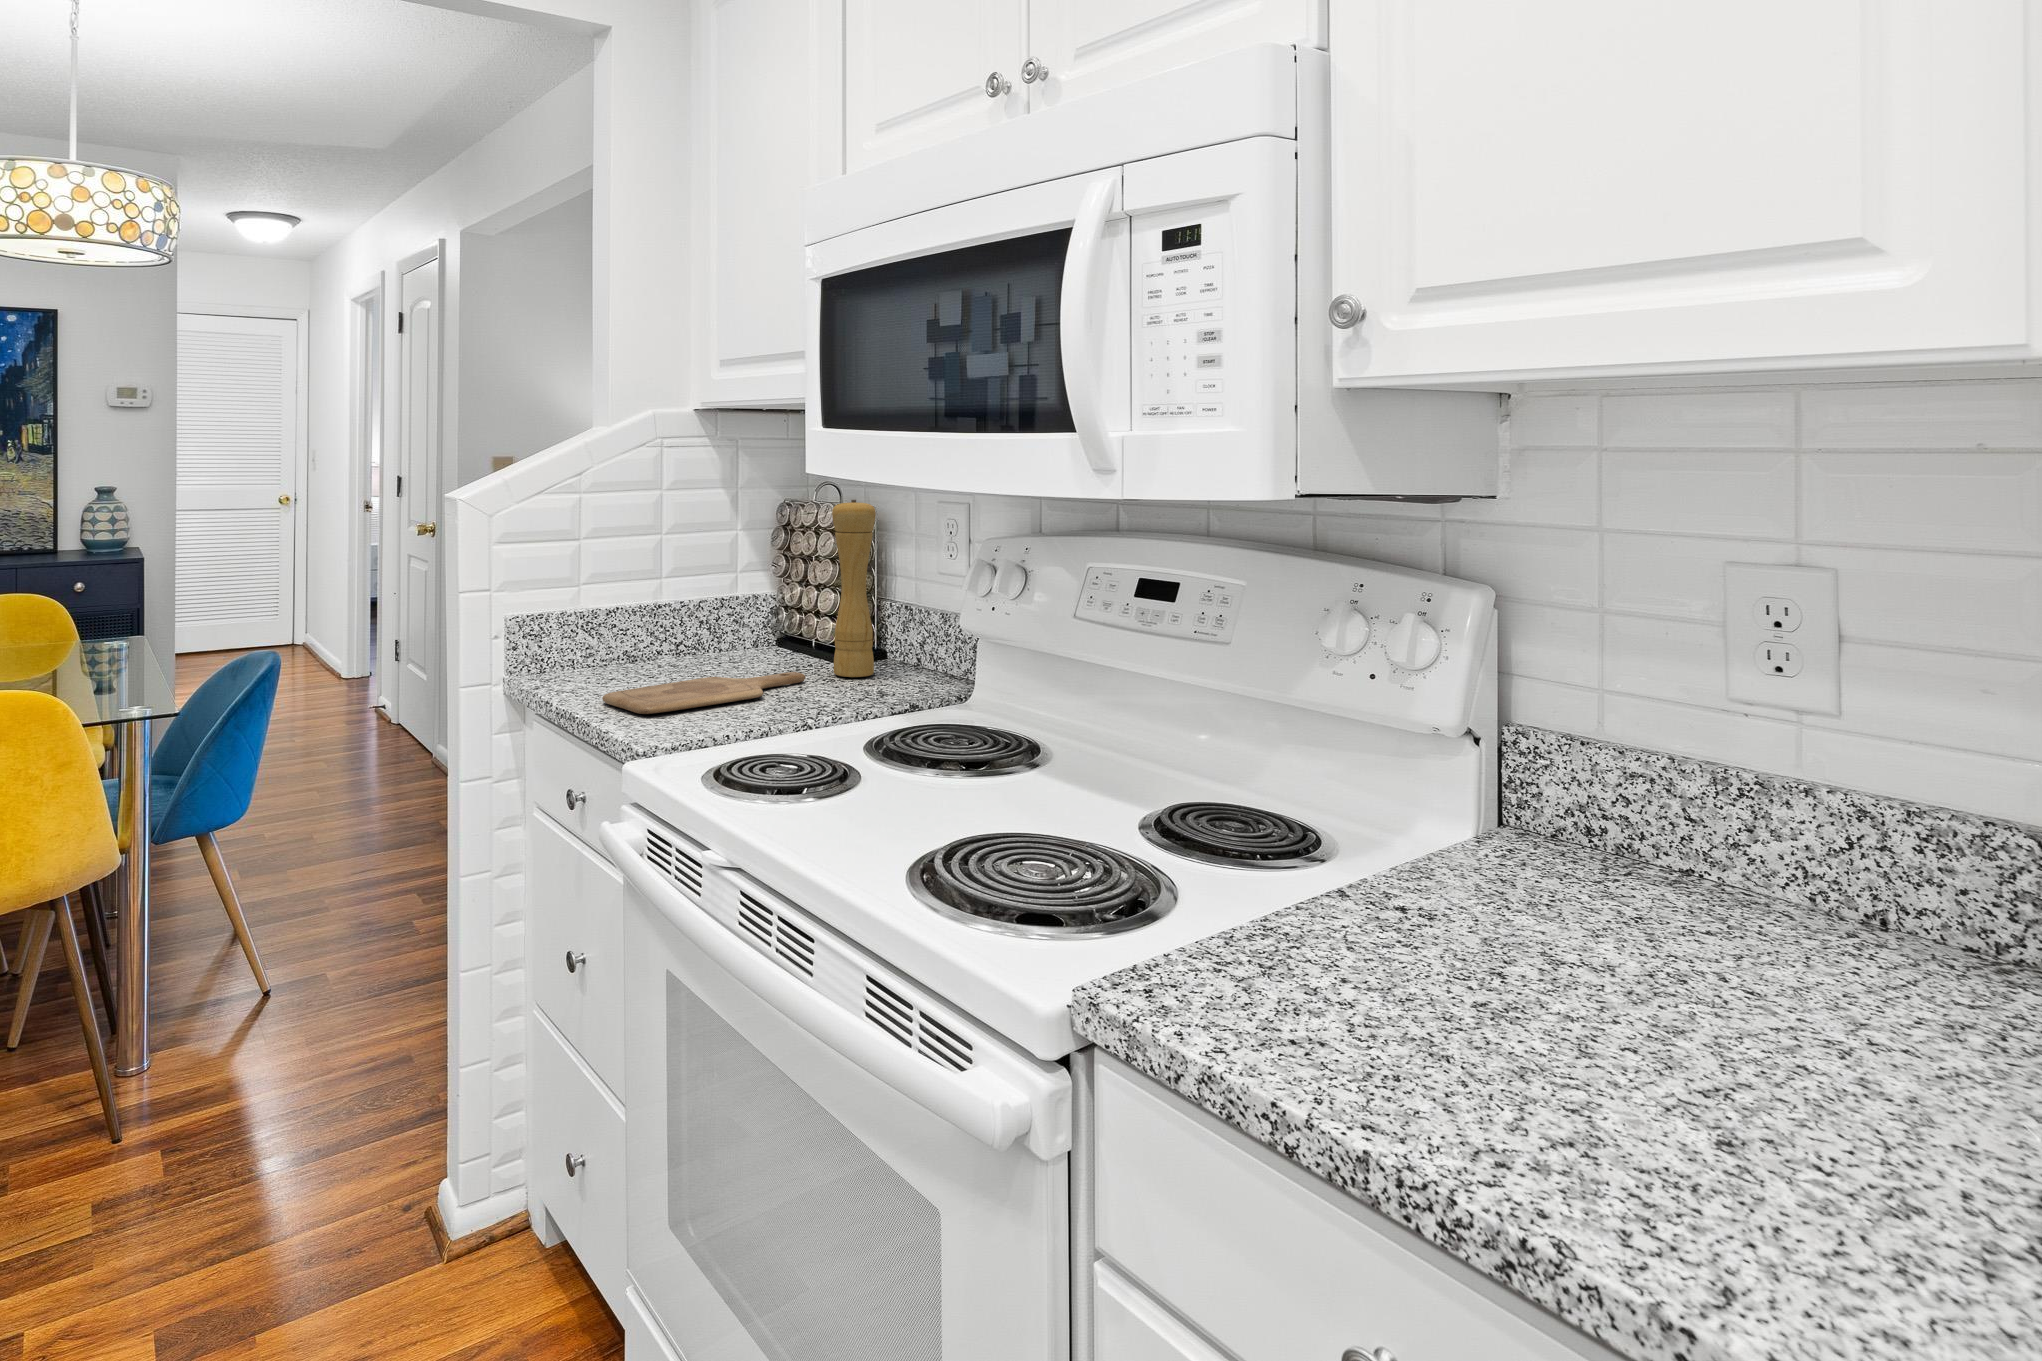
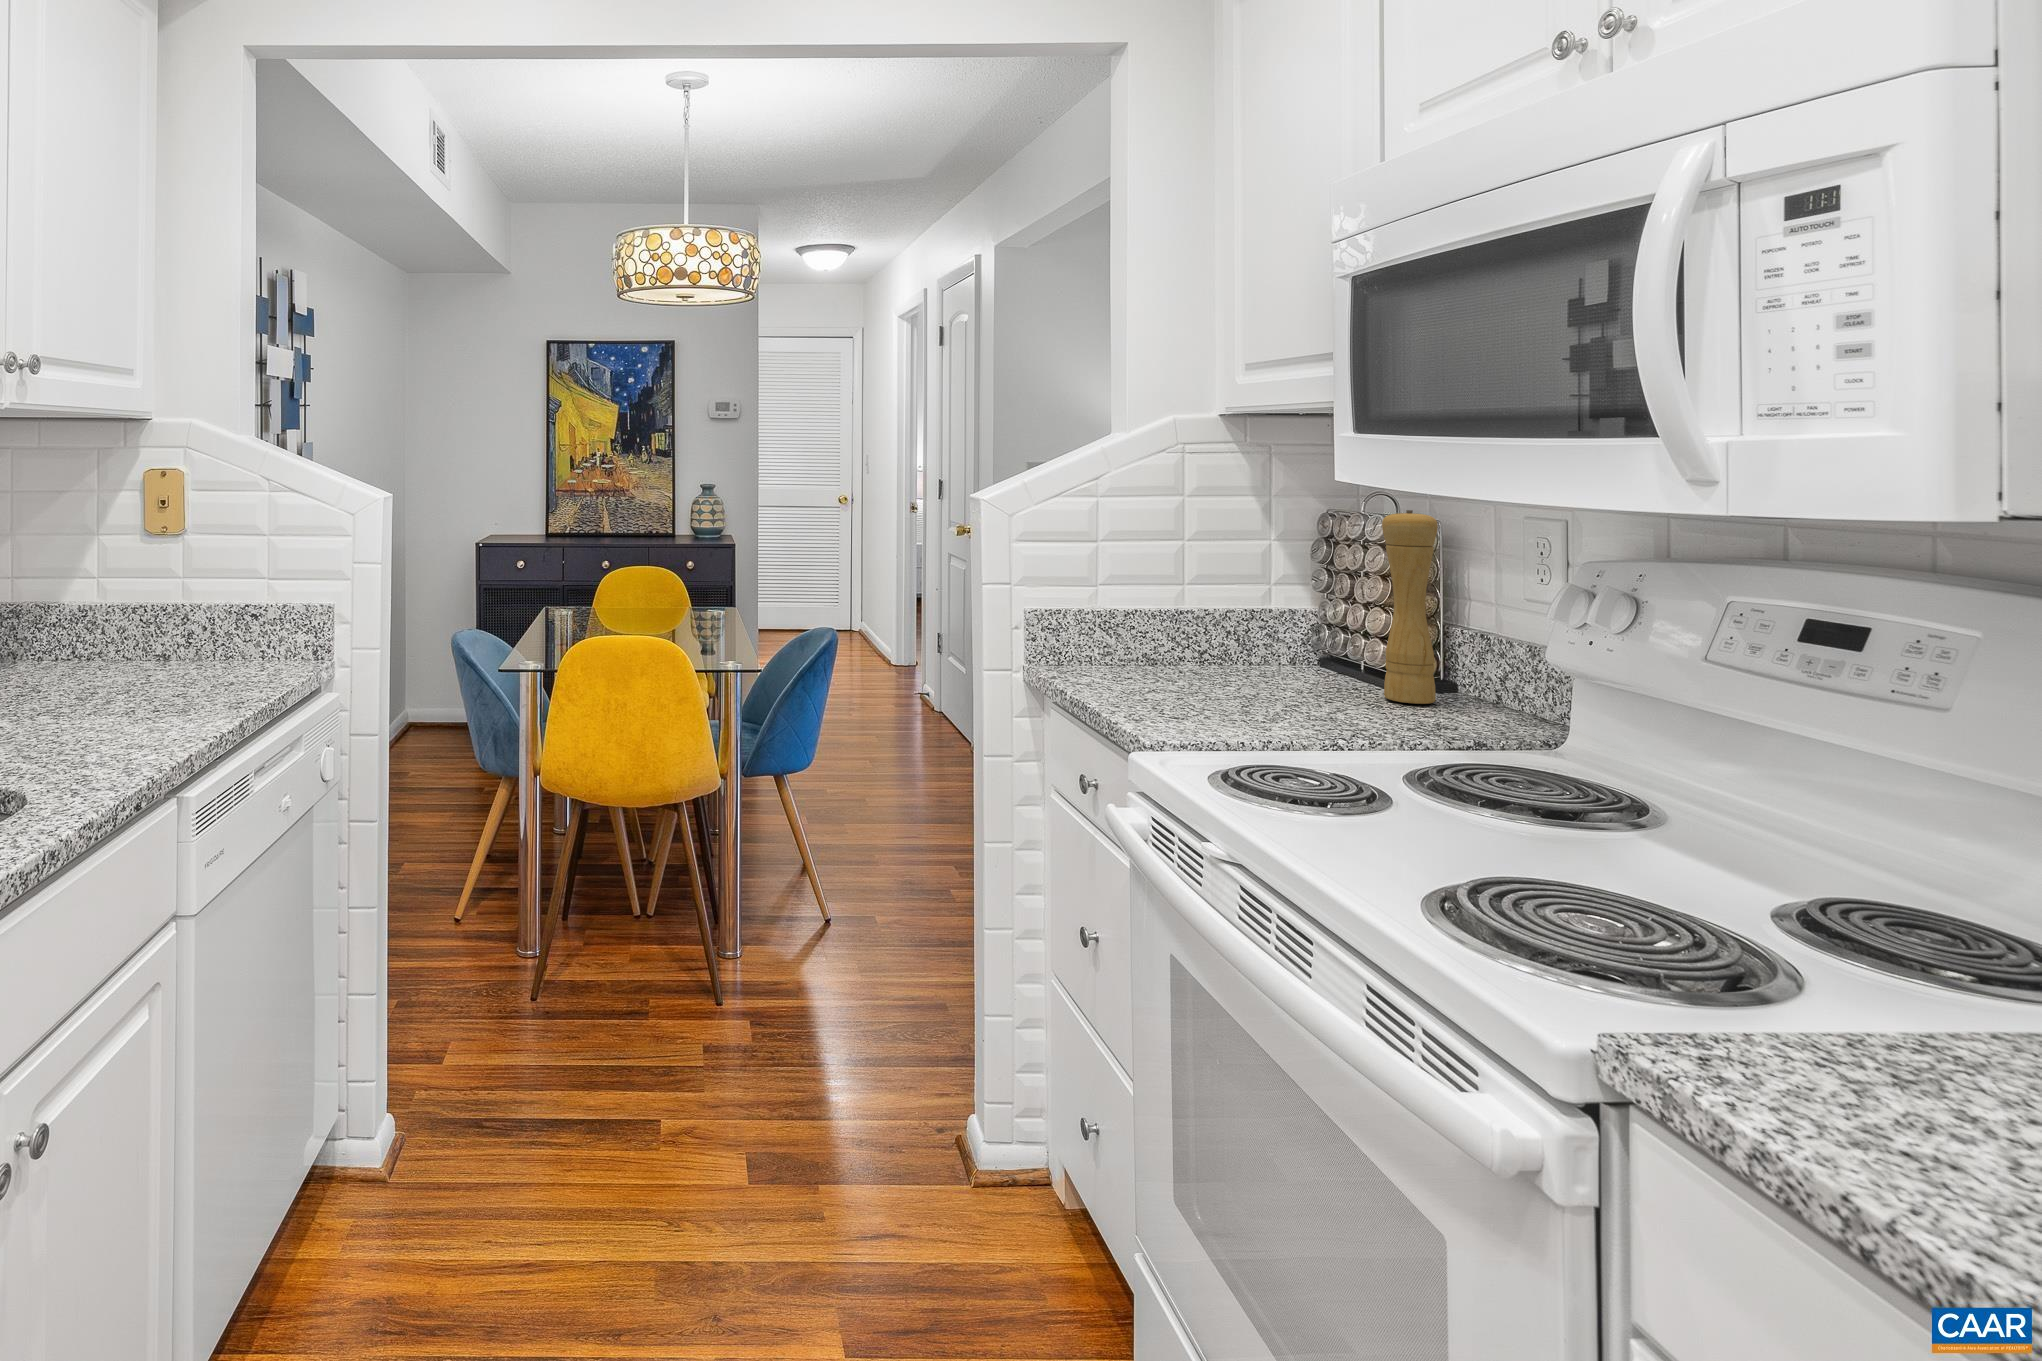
cutting board: present [602,672,806,714] -> none [1119,686,1348,713]

